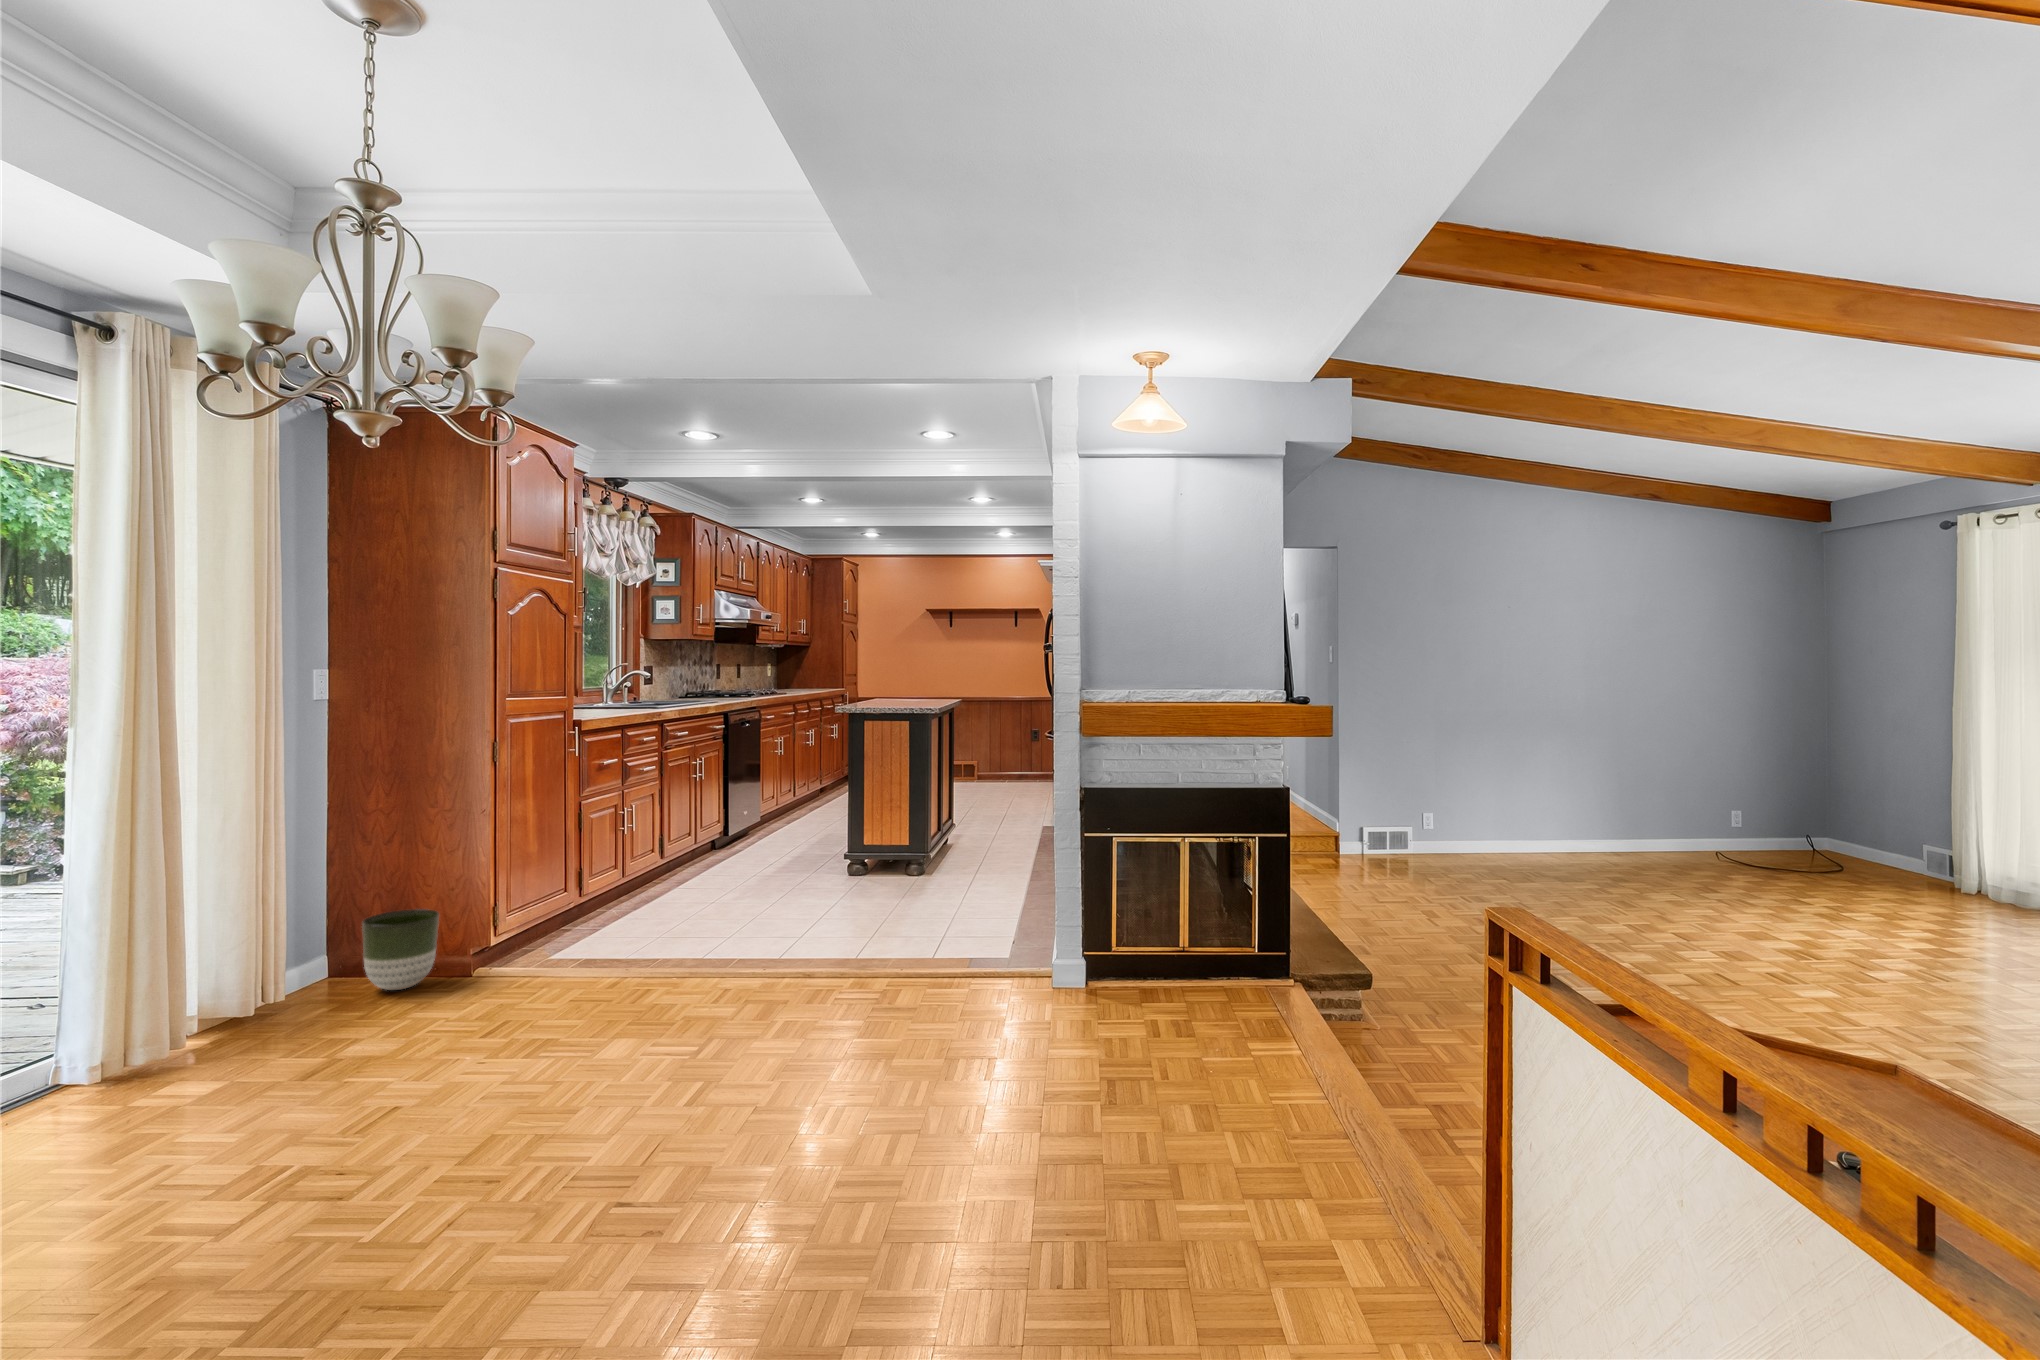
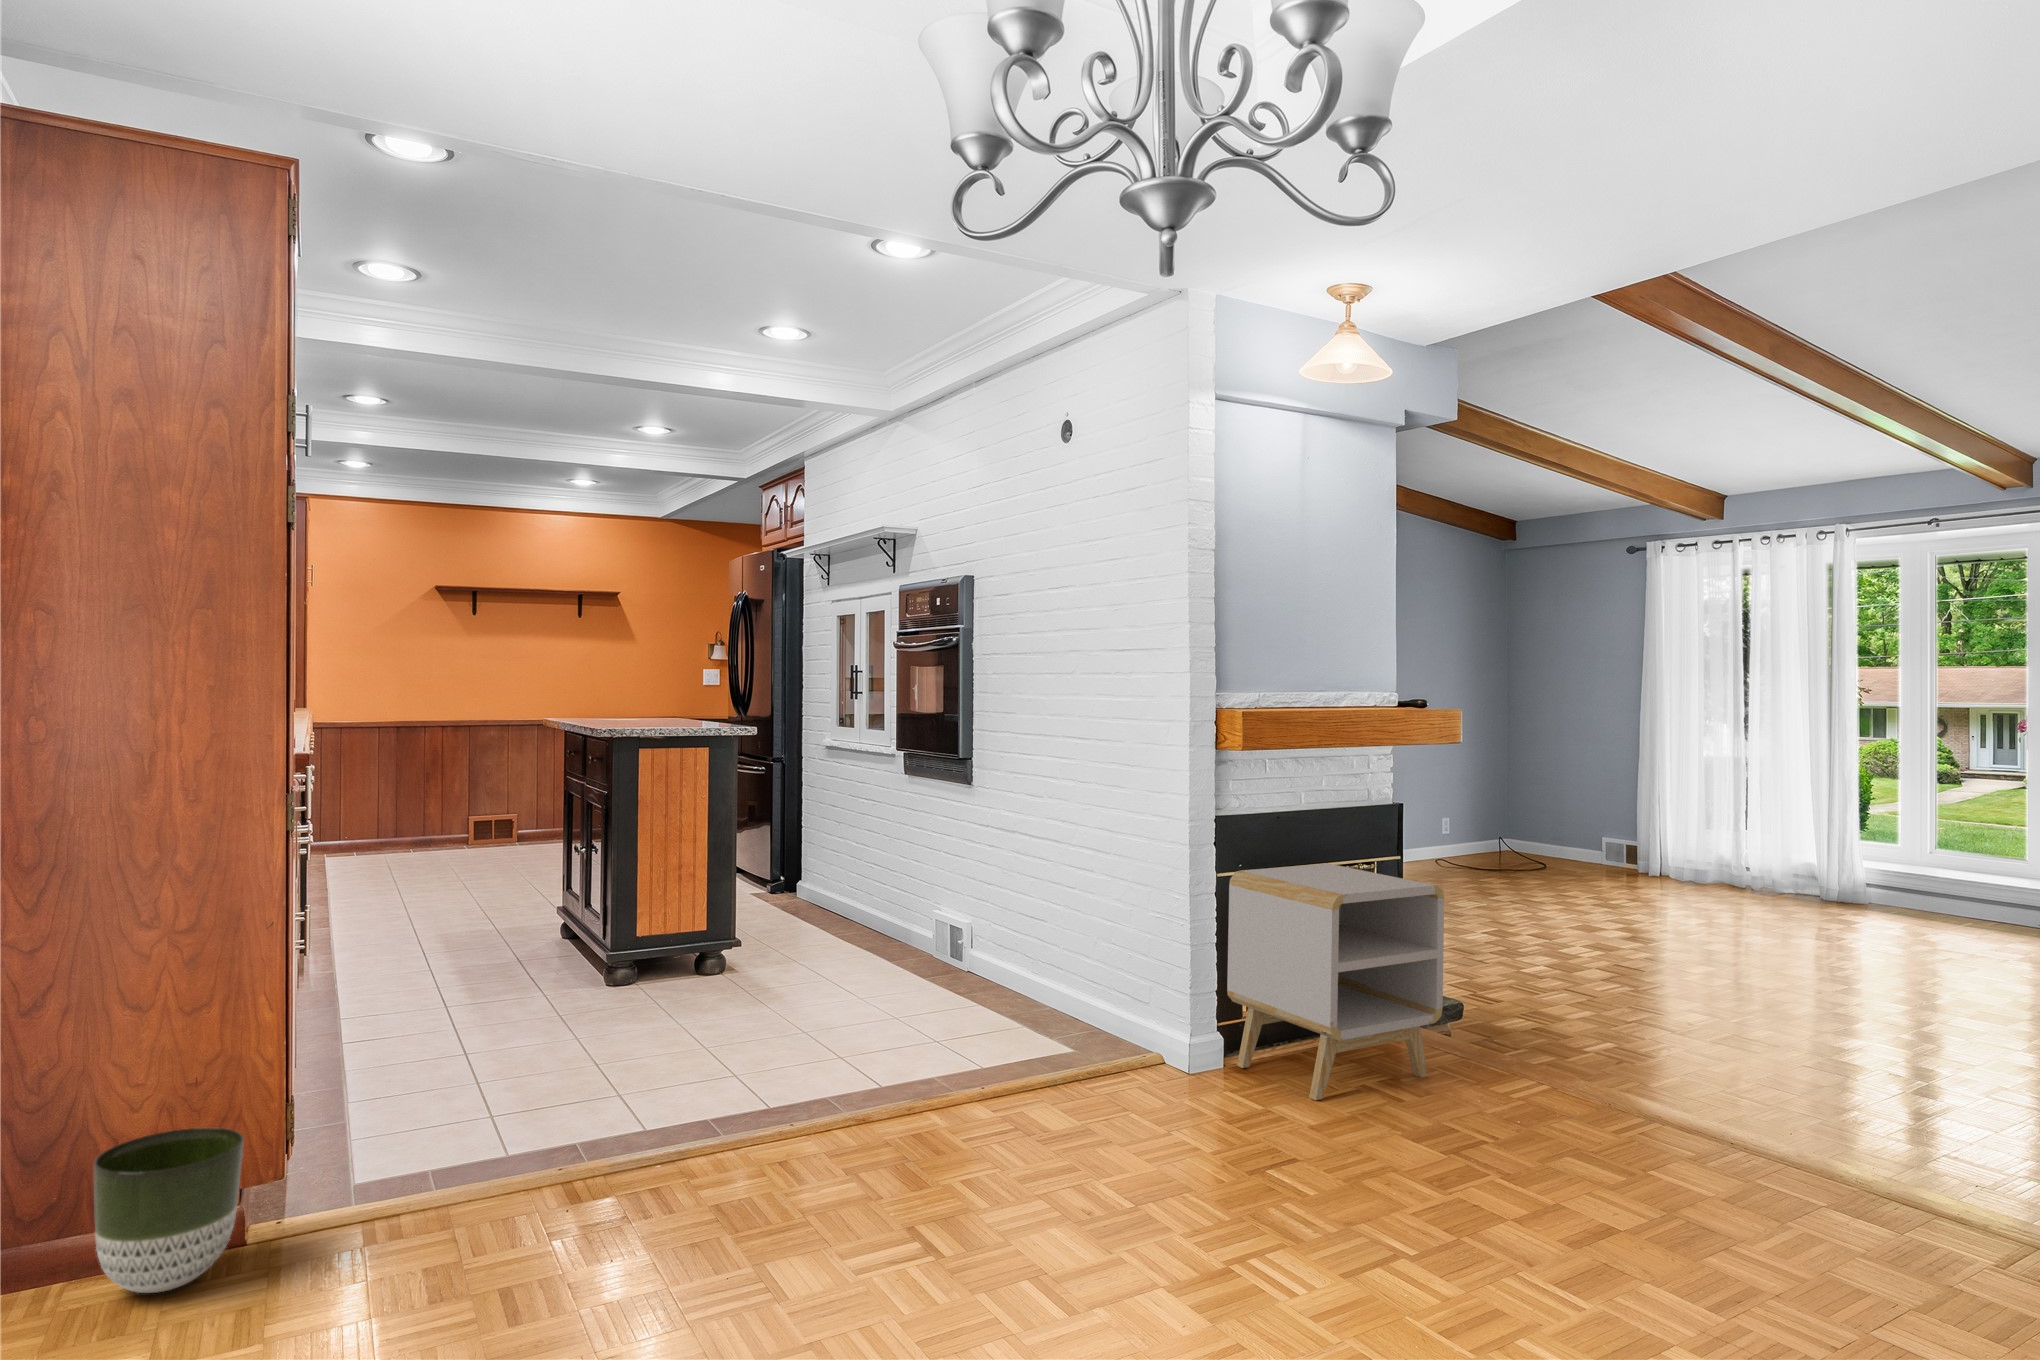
side table: none [1110,828,1250,1025] -> present [1227,864,1444,1100]

